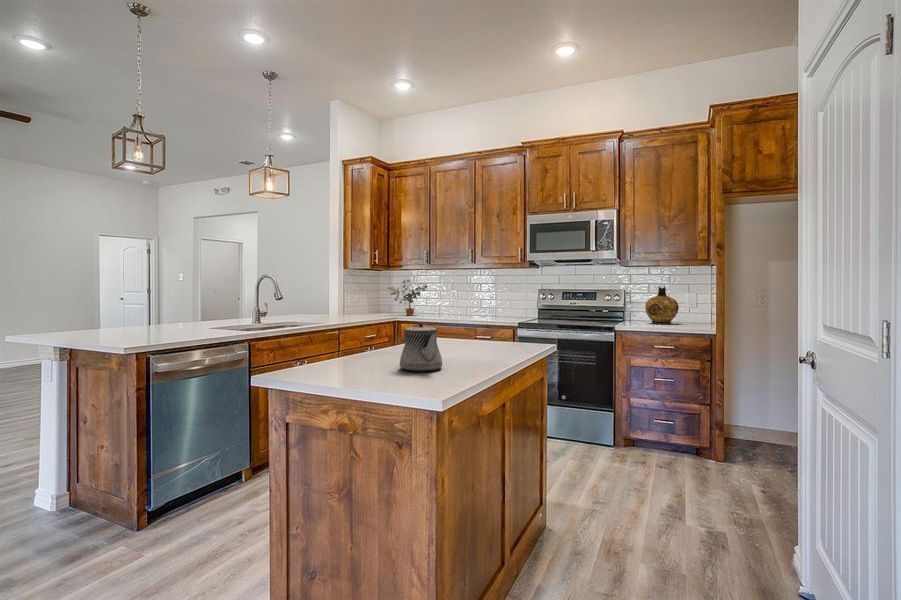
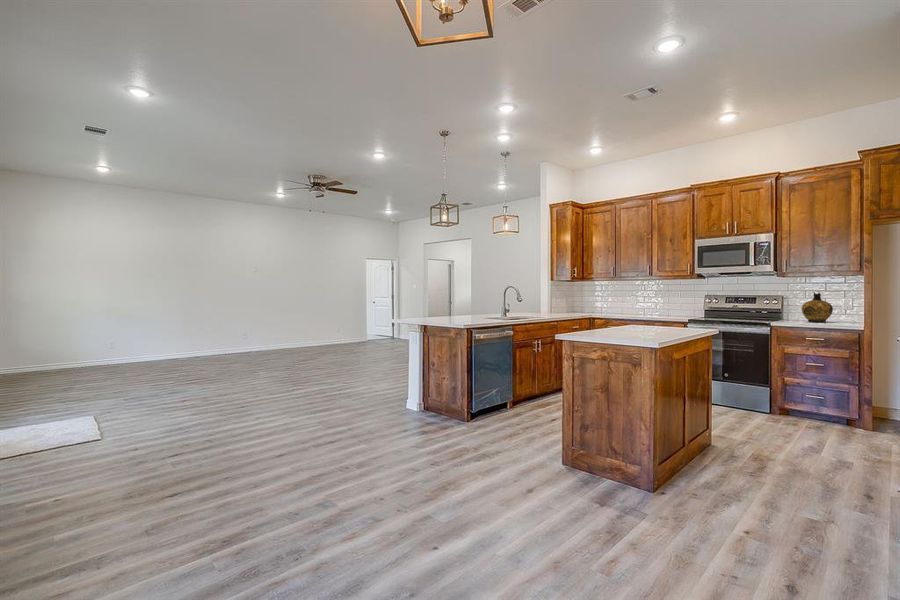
potted plant: present [388,280,427,316] -> none [579,288,612,315]
teapot: present [399,323,442,372] -> none [626,312,649,336]

